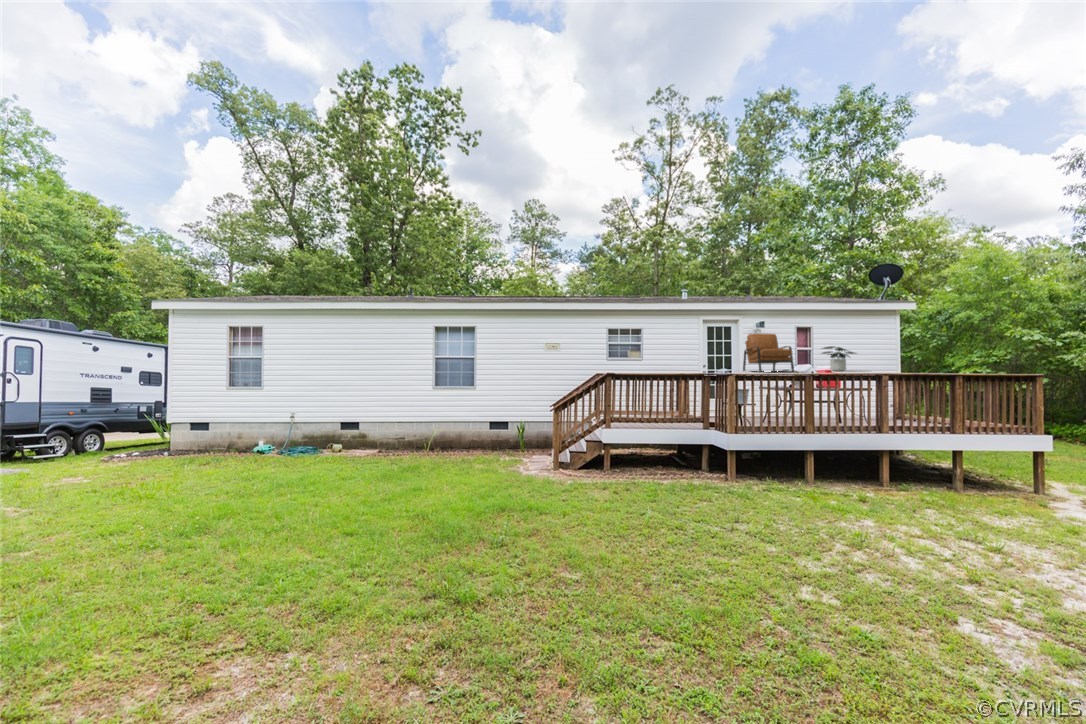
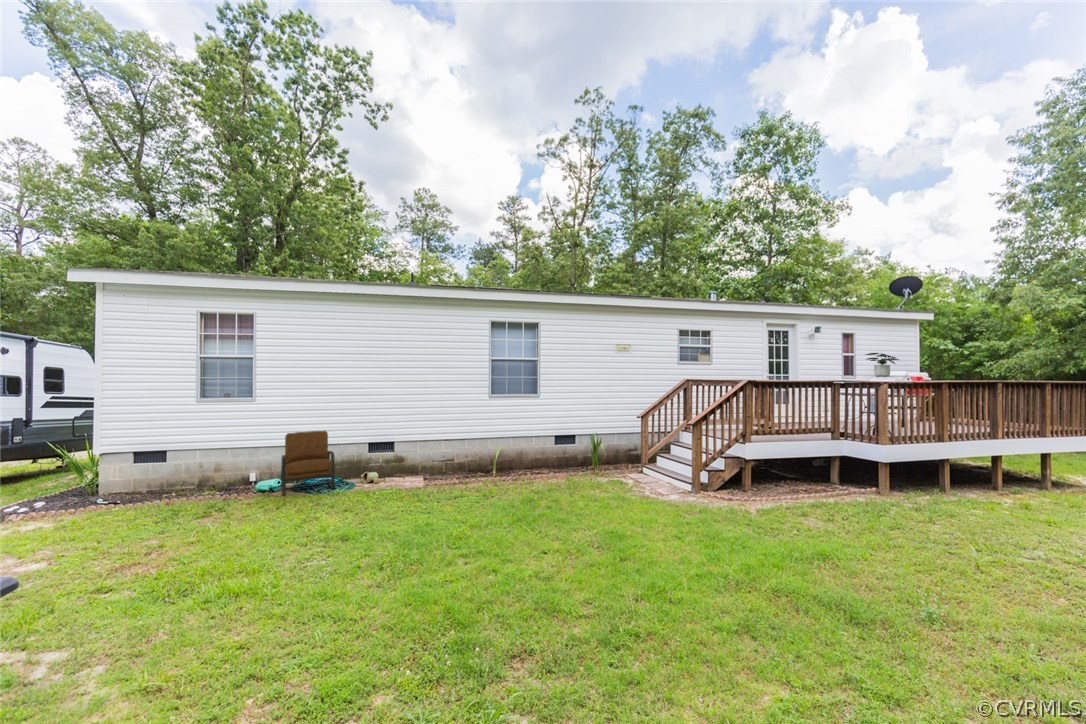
chair: present [743,333,794,372] -> present [281,431,335,496]

